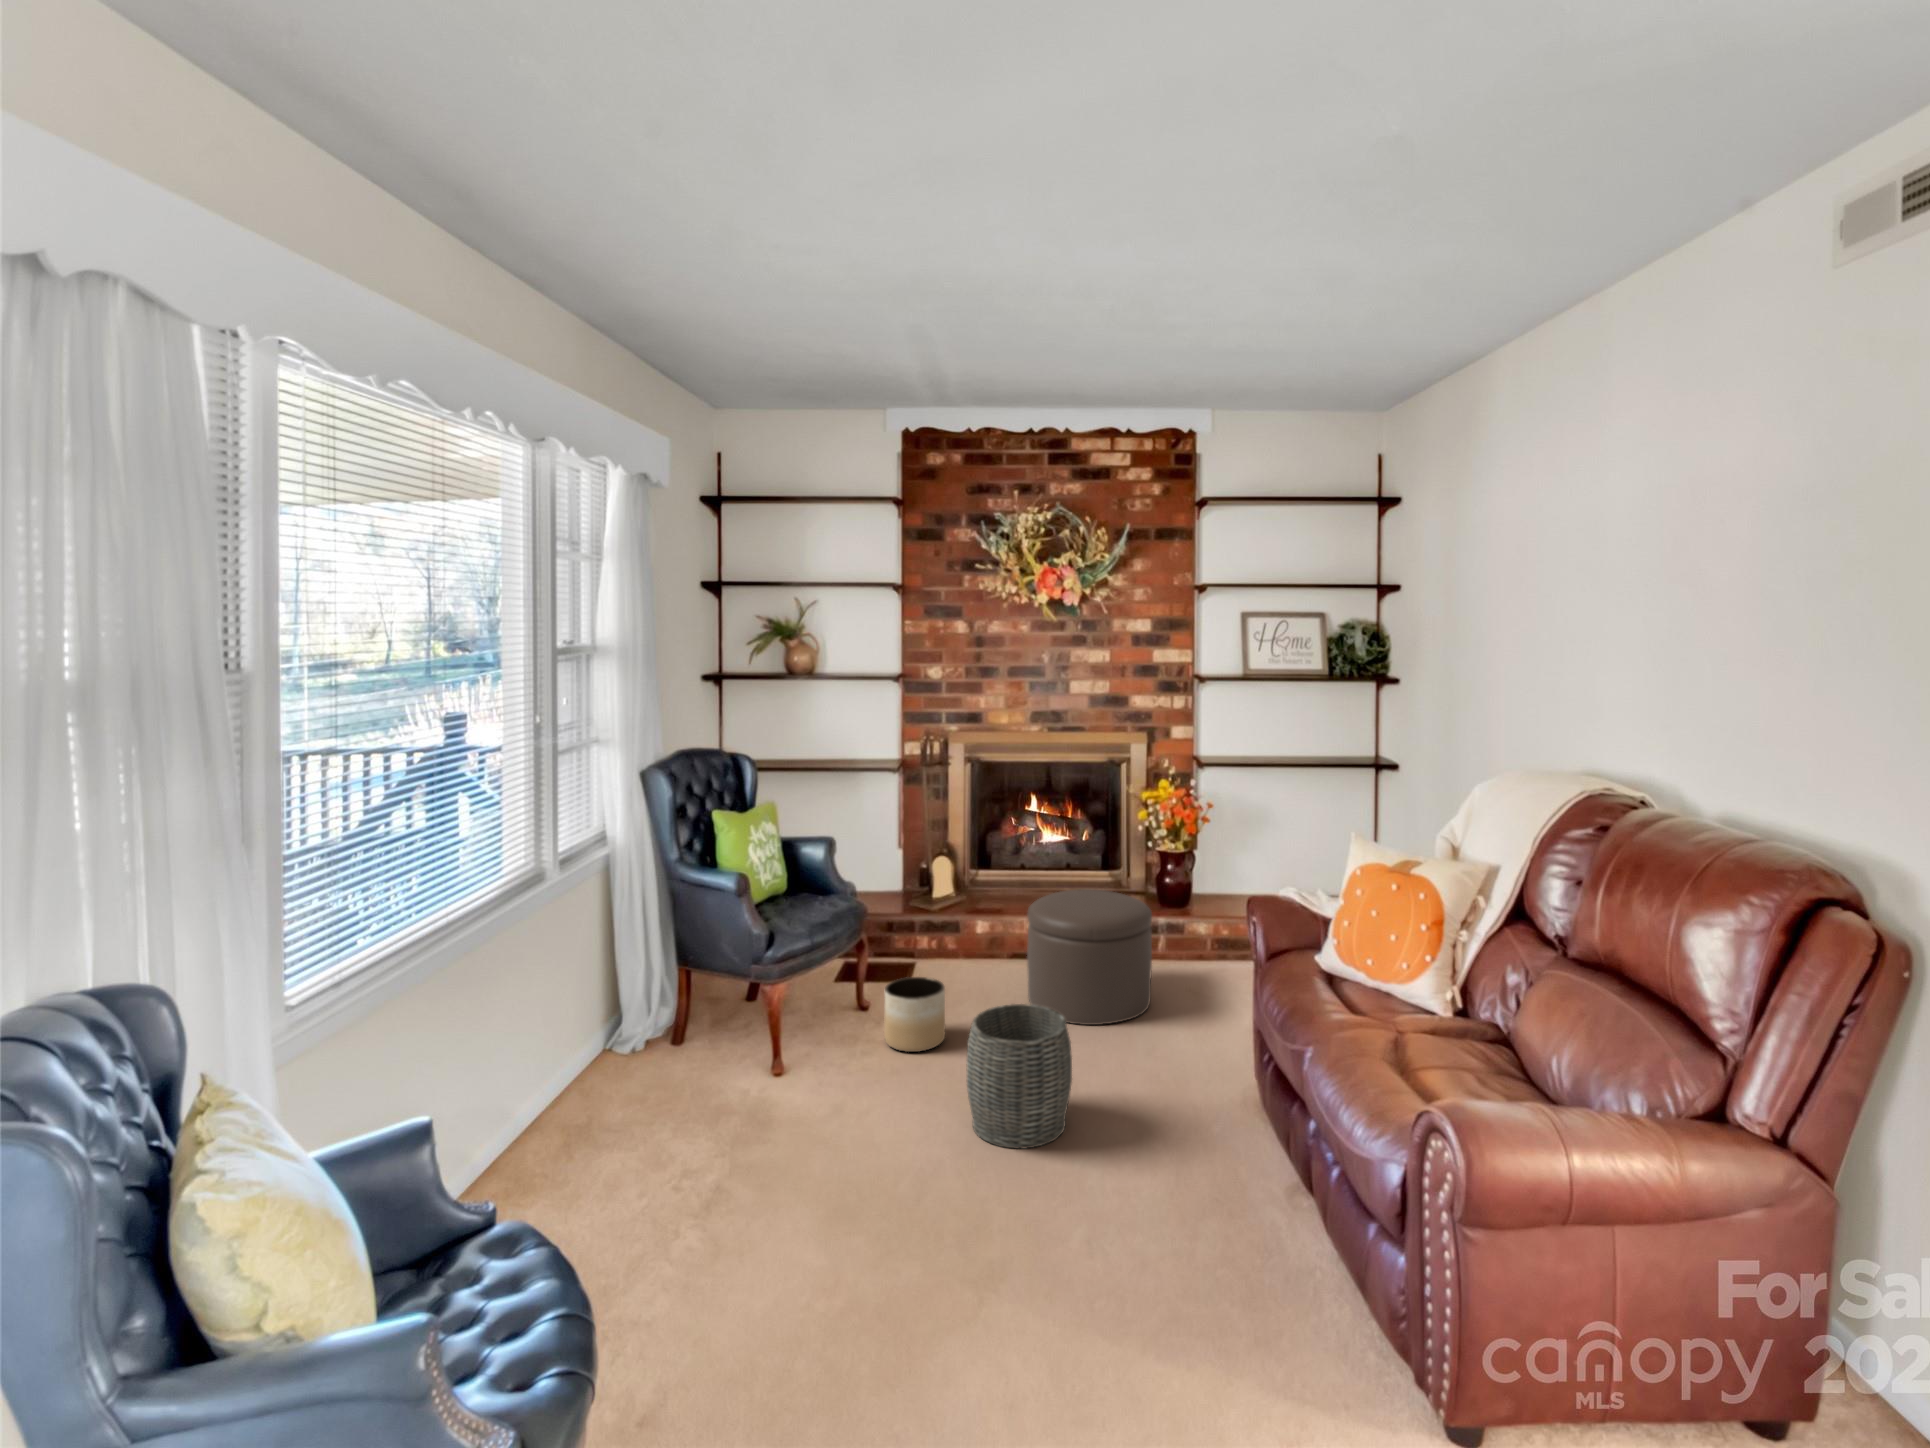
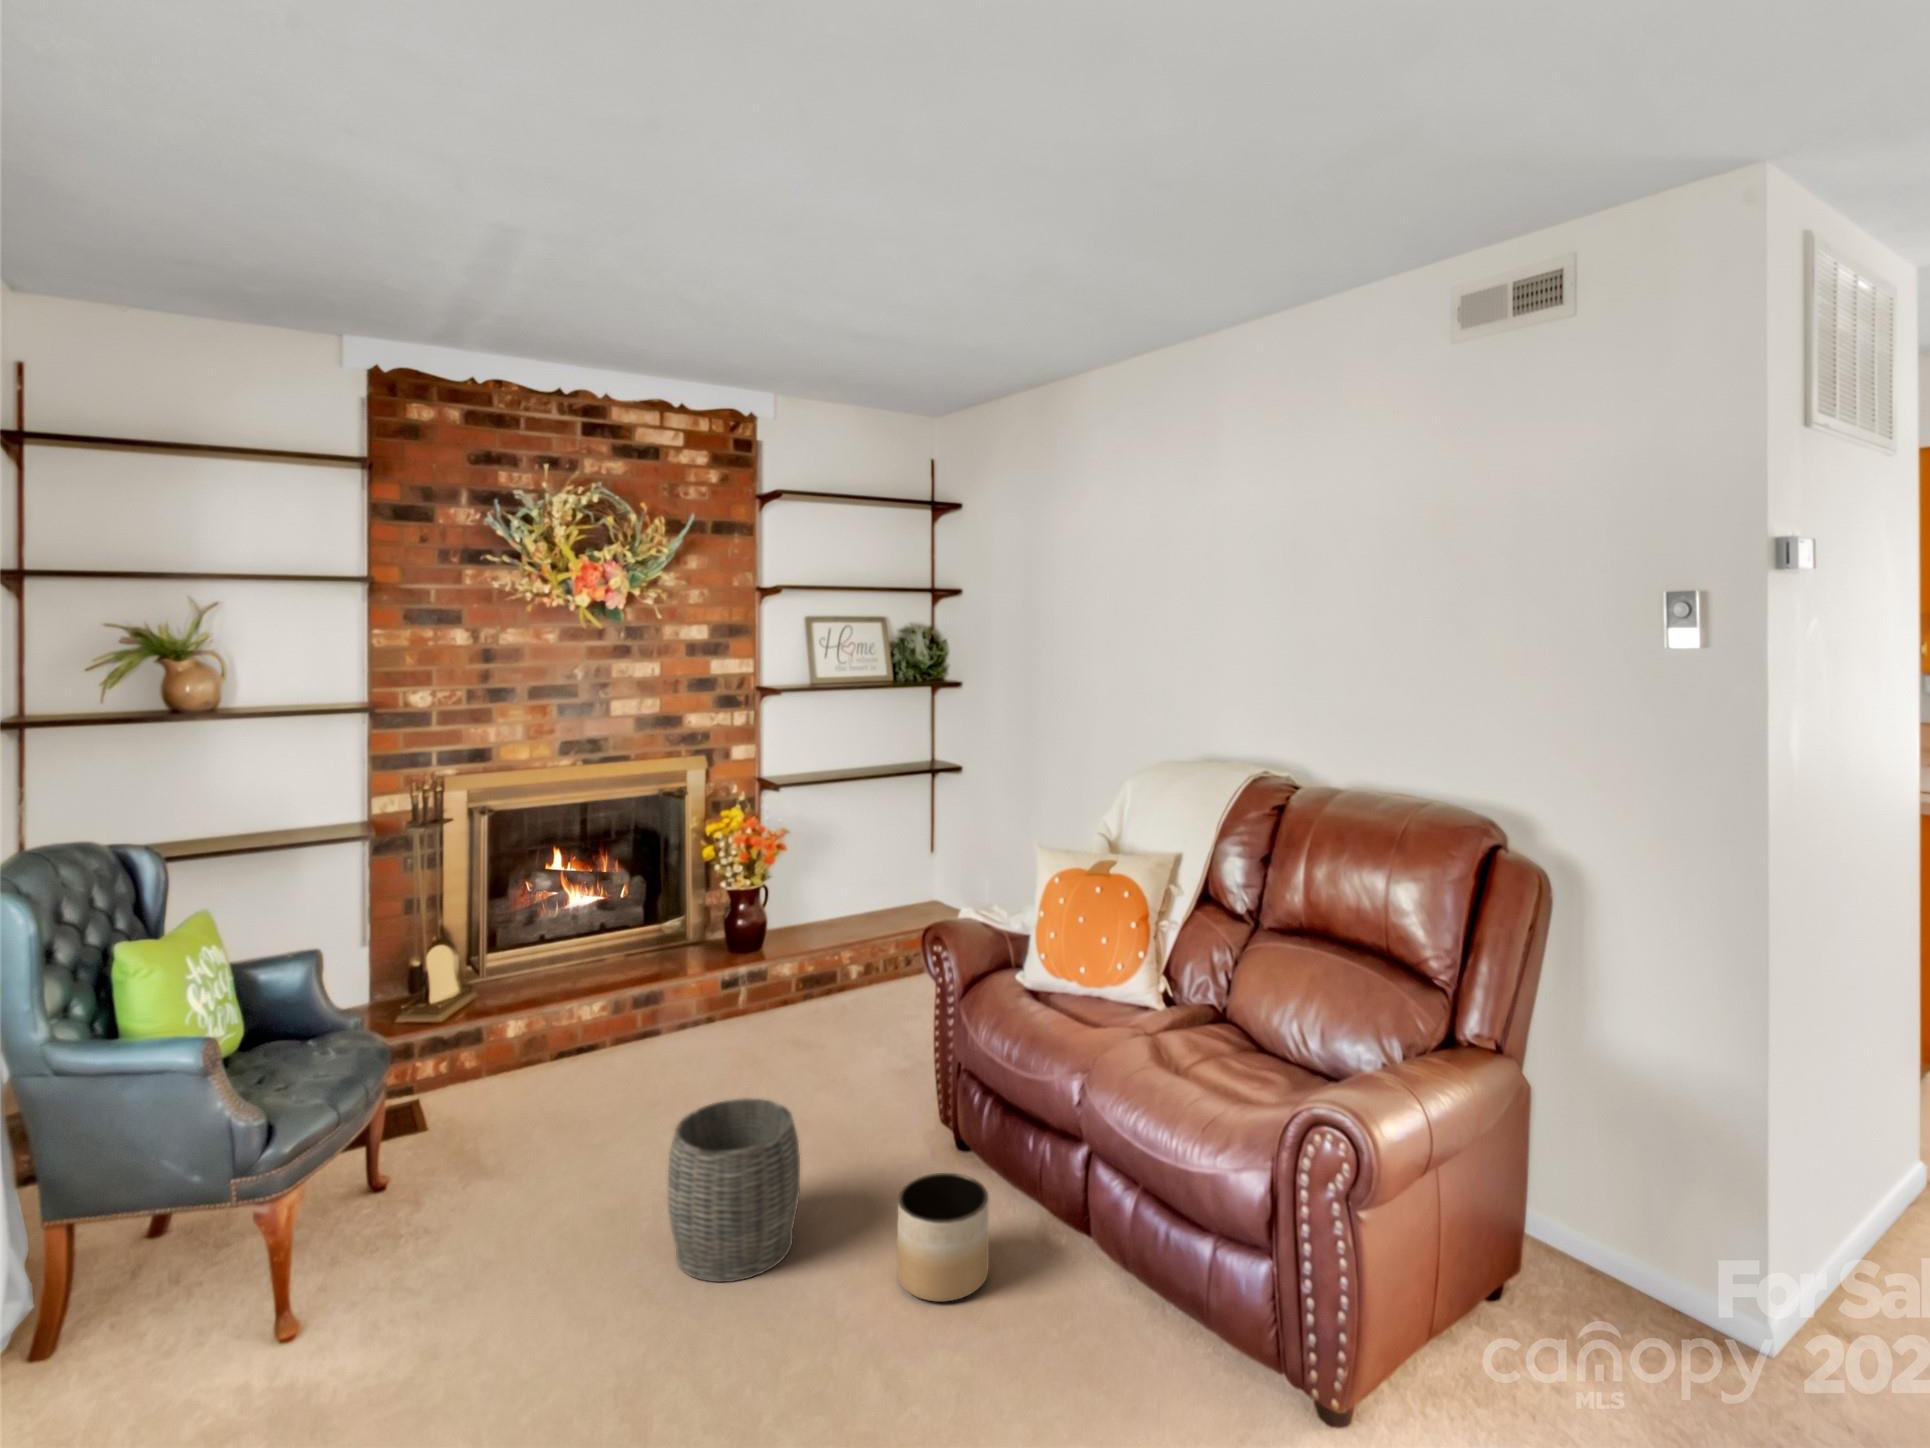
ottoman: present [1027,889,1152,1025] -> none [628,946,781,1112]
planter: present [884,977,945,1052] -> present [897,1173,989,1302]

